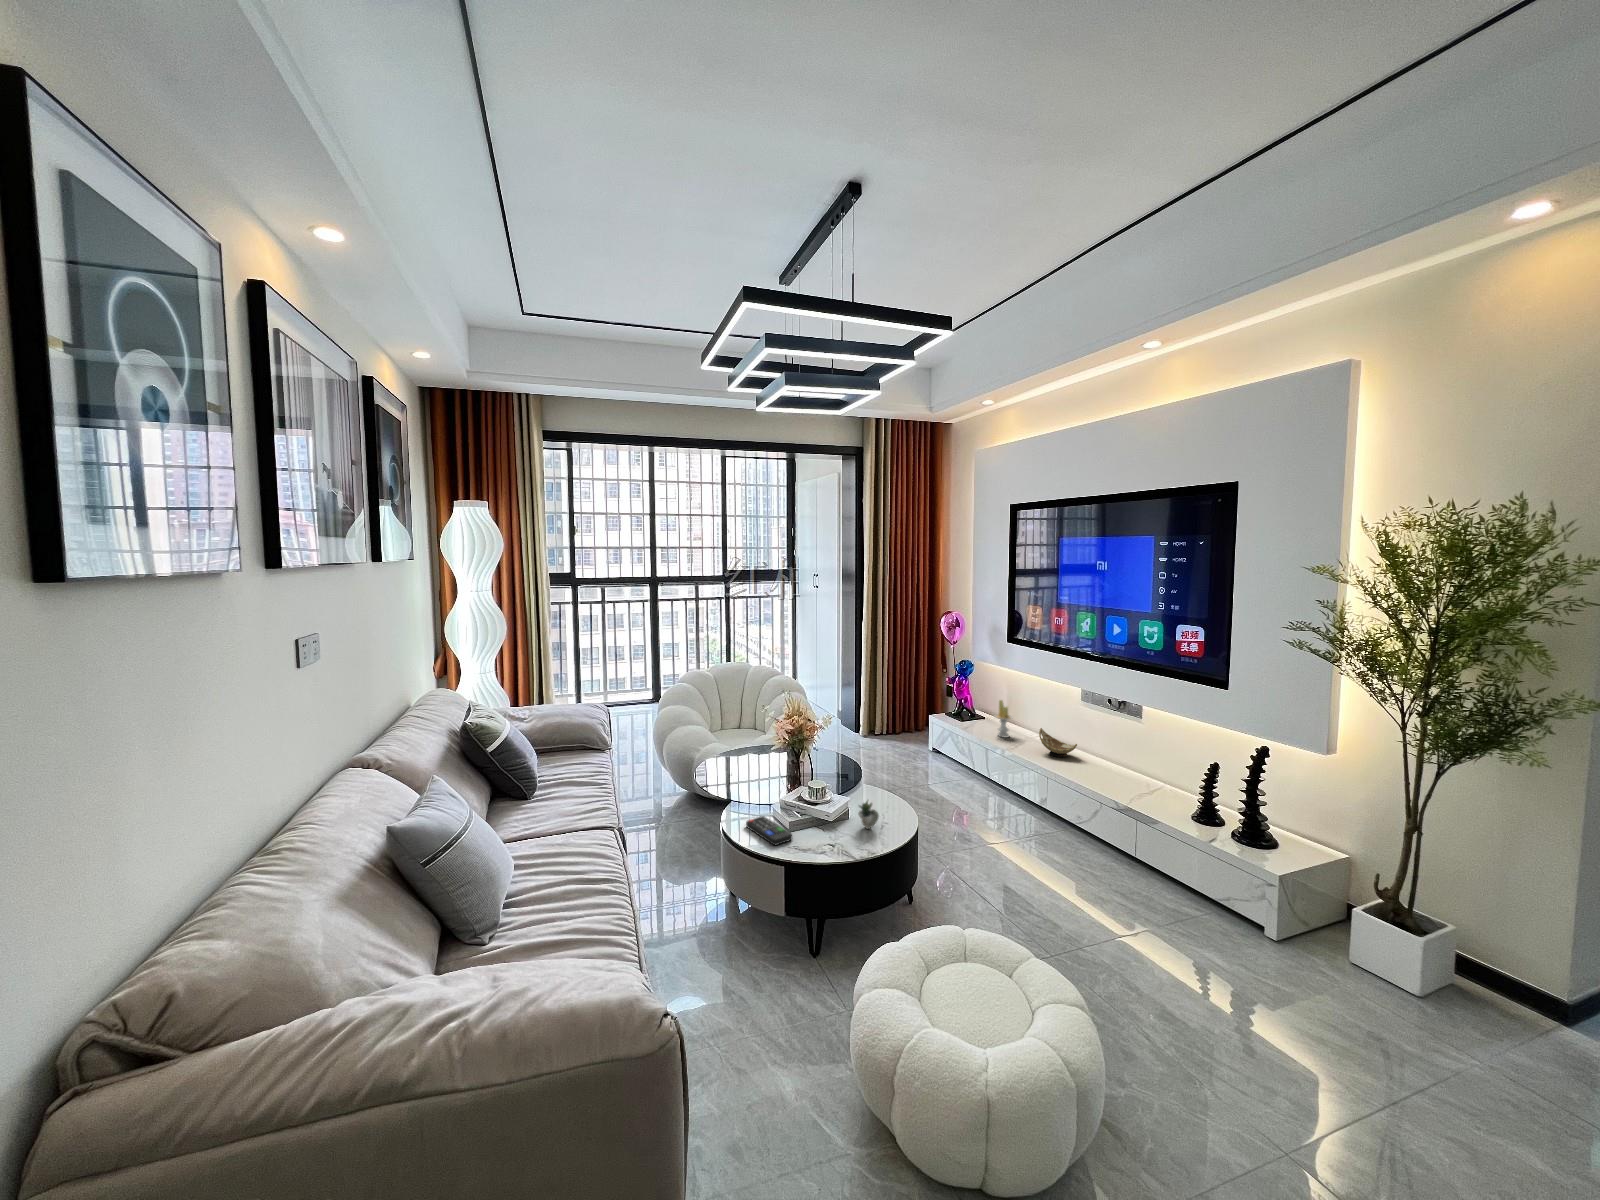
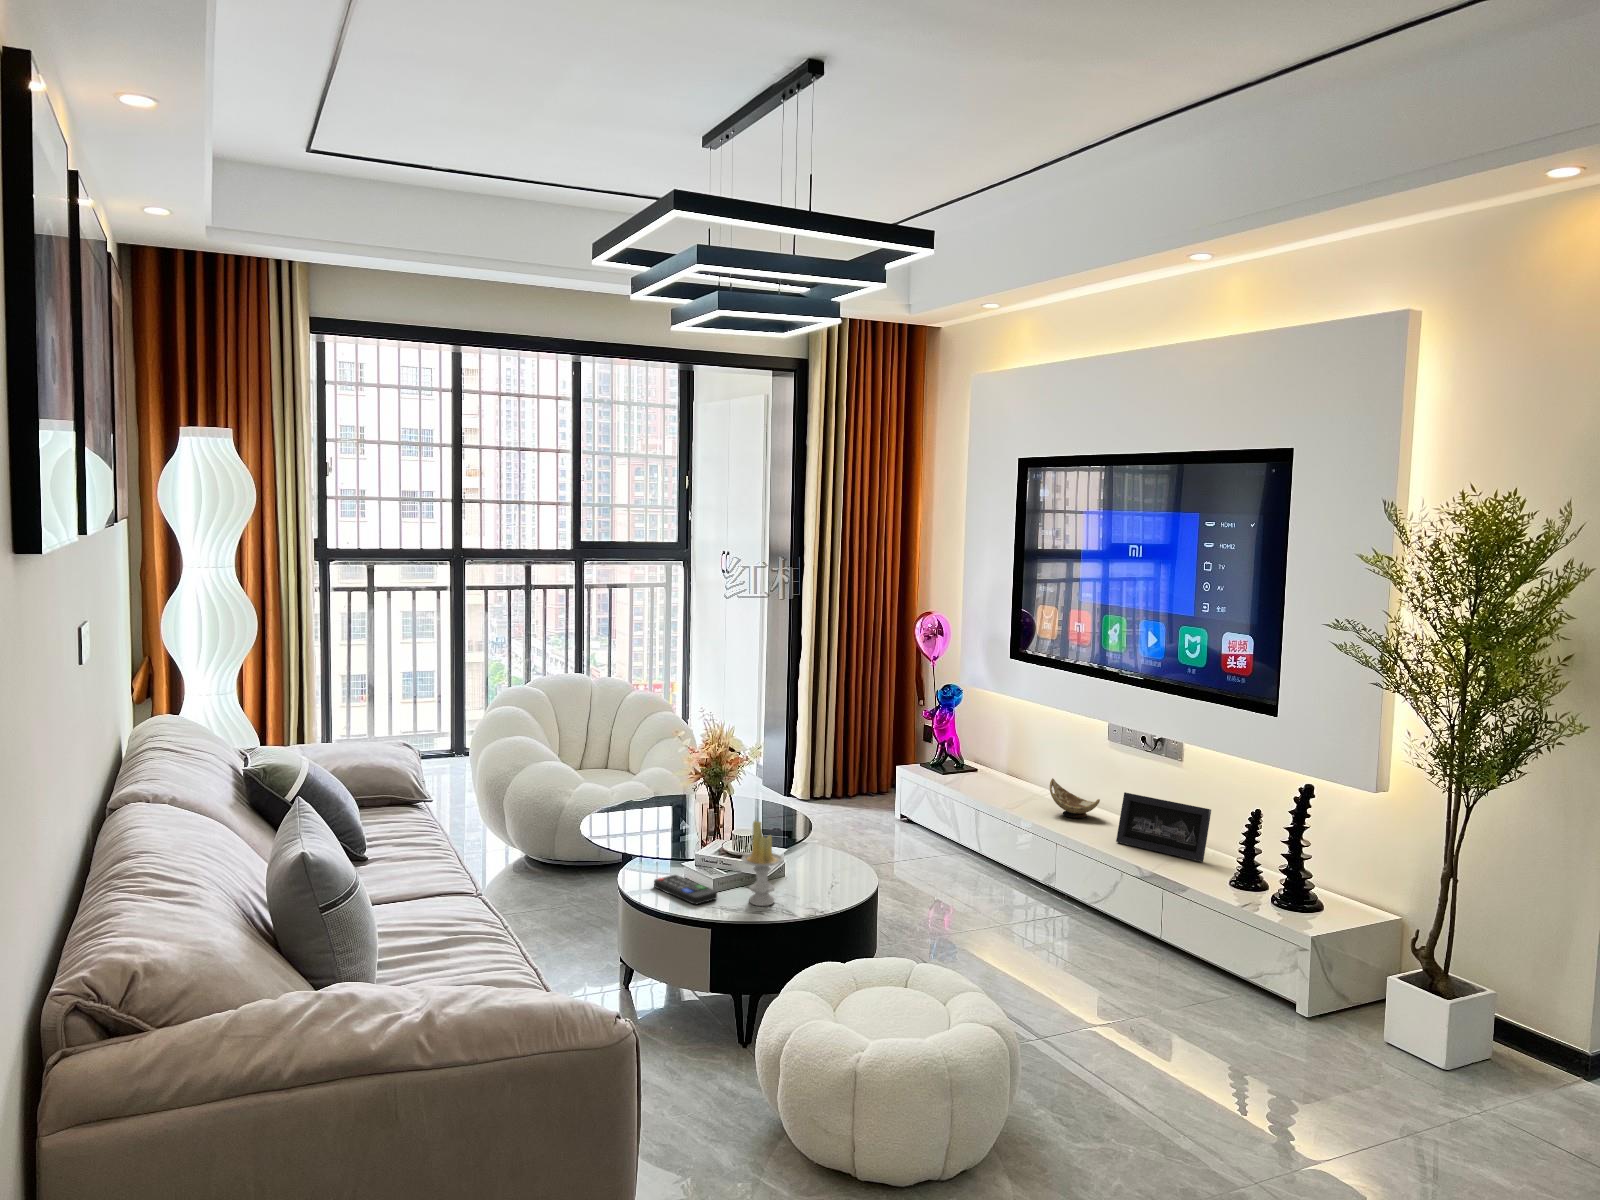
candle: present [994,700,1013,737] -> present [742,821,783,906]
picture frame: none [1094,742,1171,798] -> present [1116,792,1211,862]
succulent plant: present [858,801,879,829] -> none [801,849,841,888]

